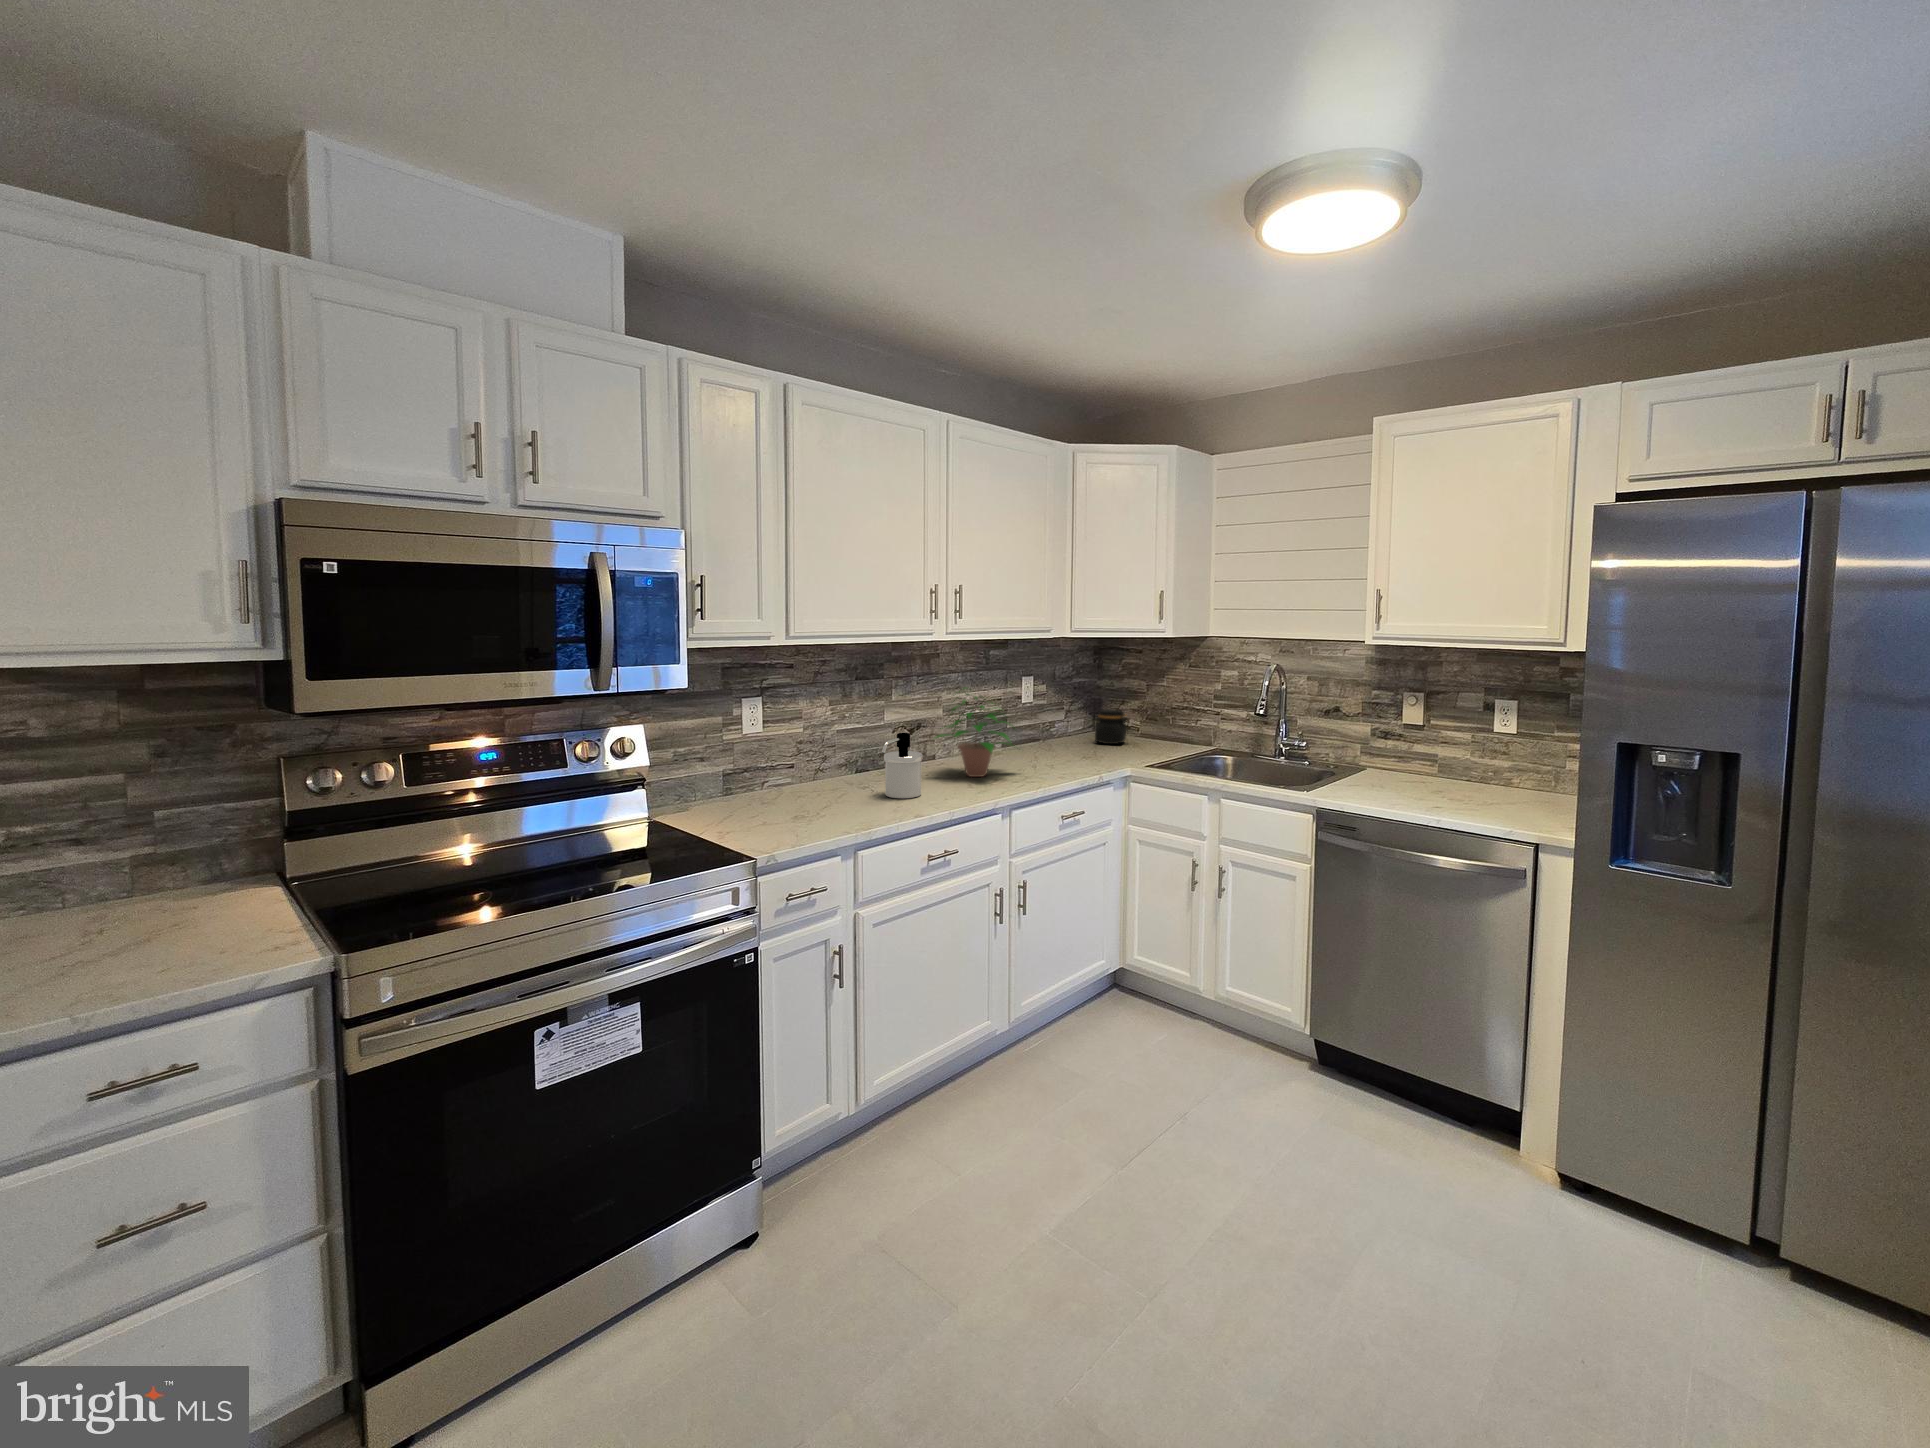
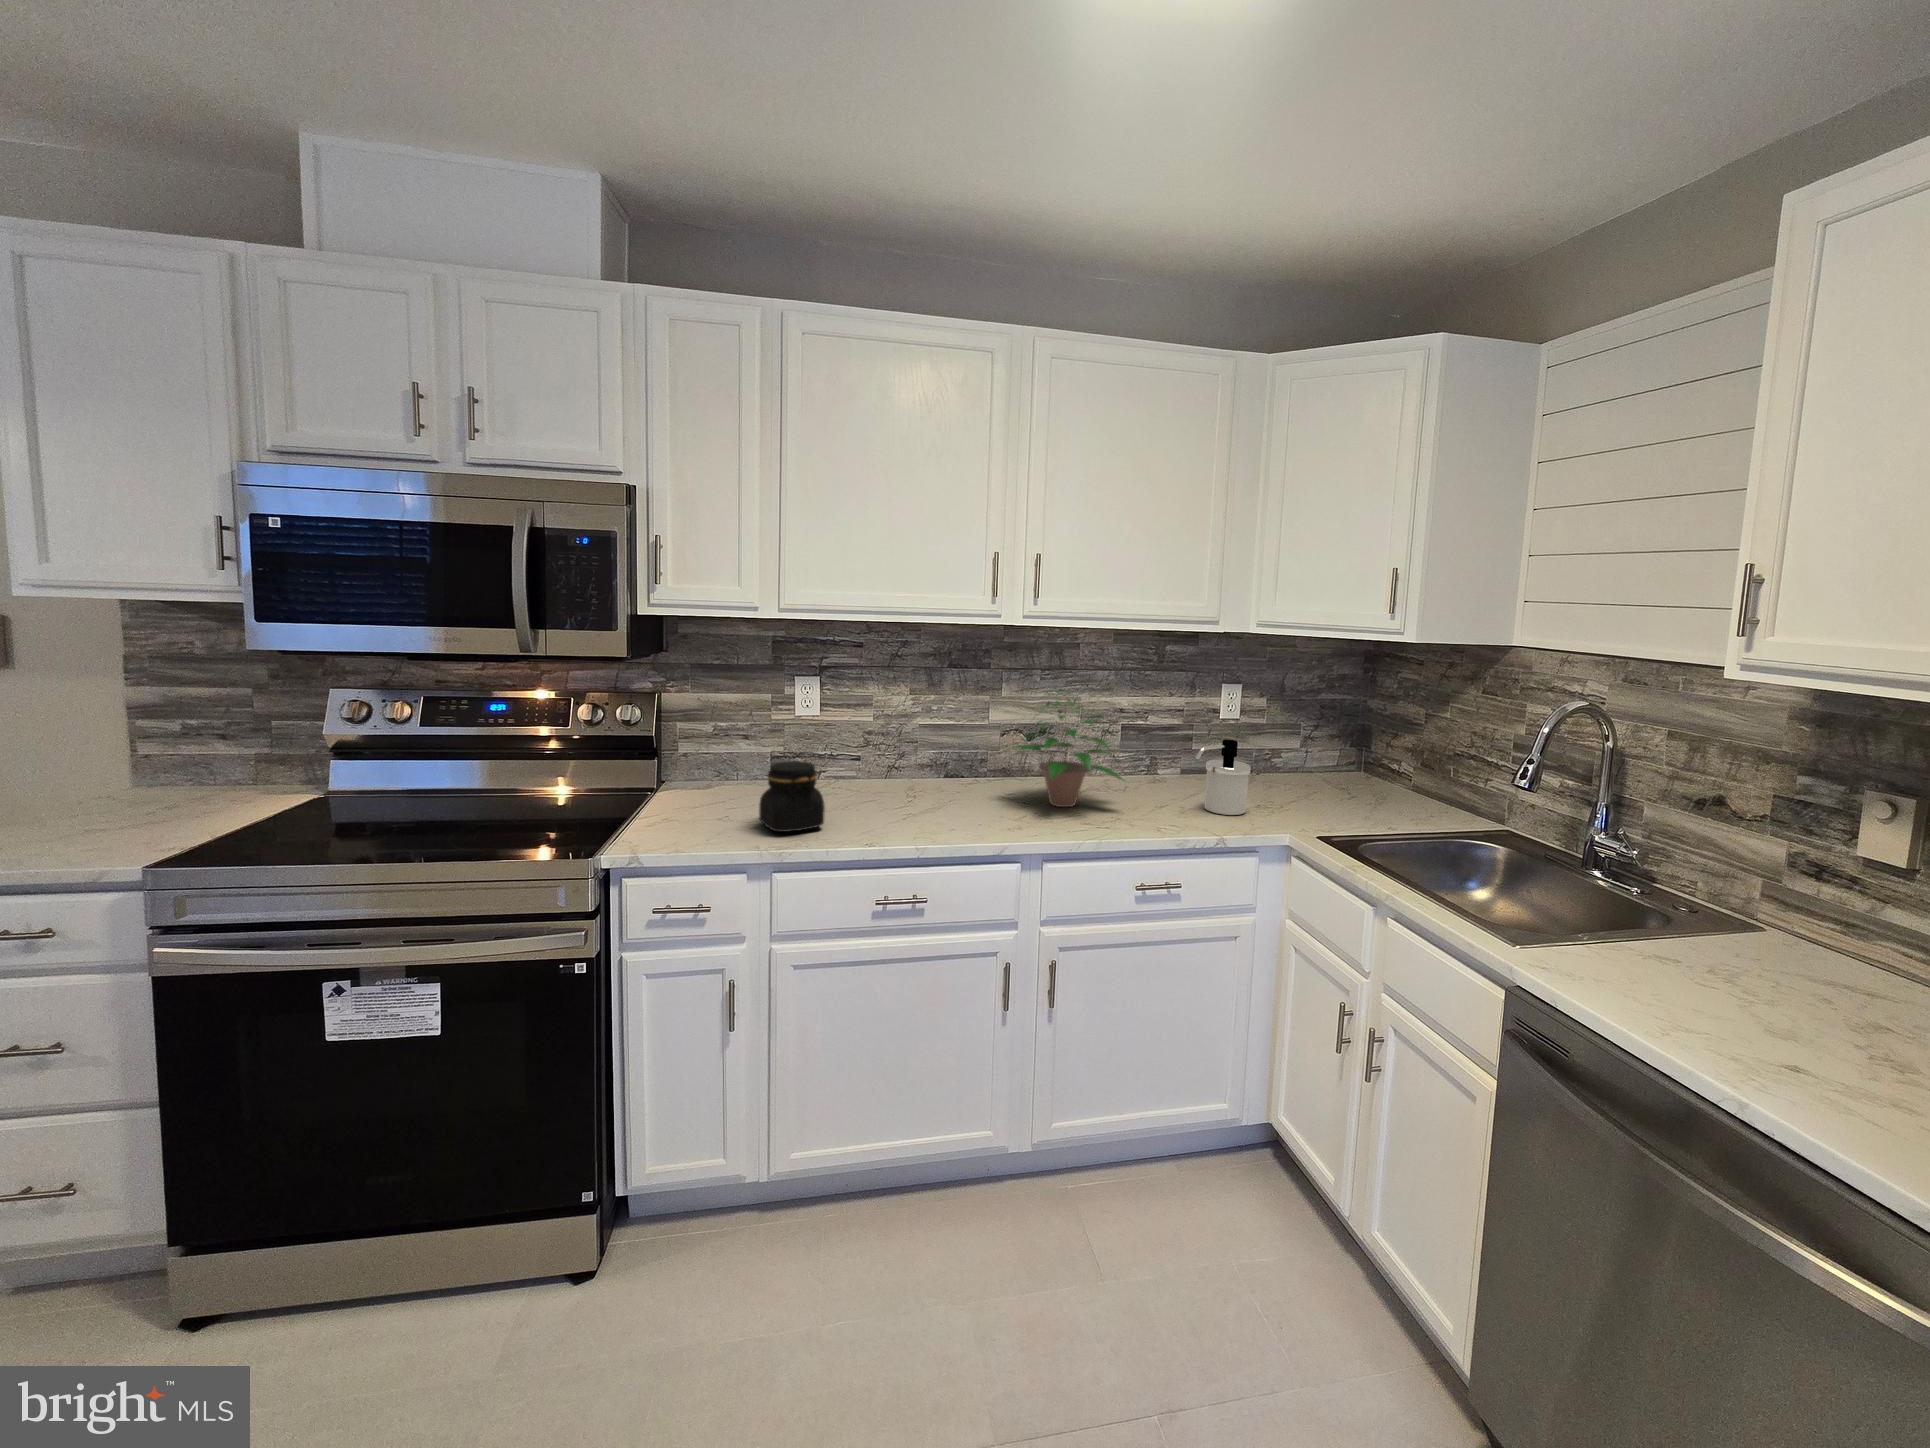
jar: present [1093,709,1128,744] -> present [759,761,825,832]
soap dispenser: present [882,733,923,798] -> present [1195,739,1251,815]

